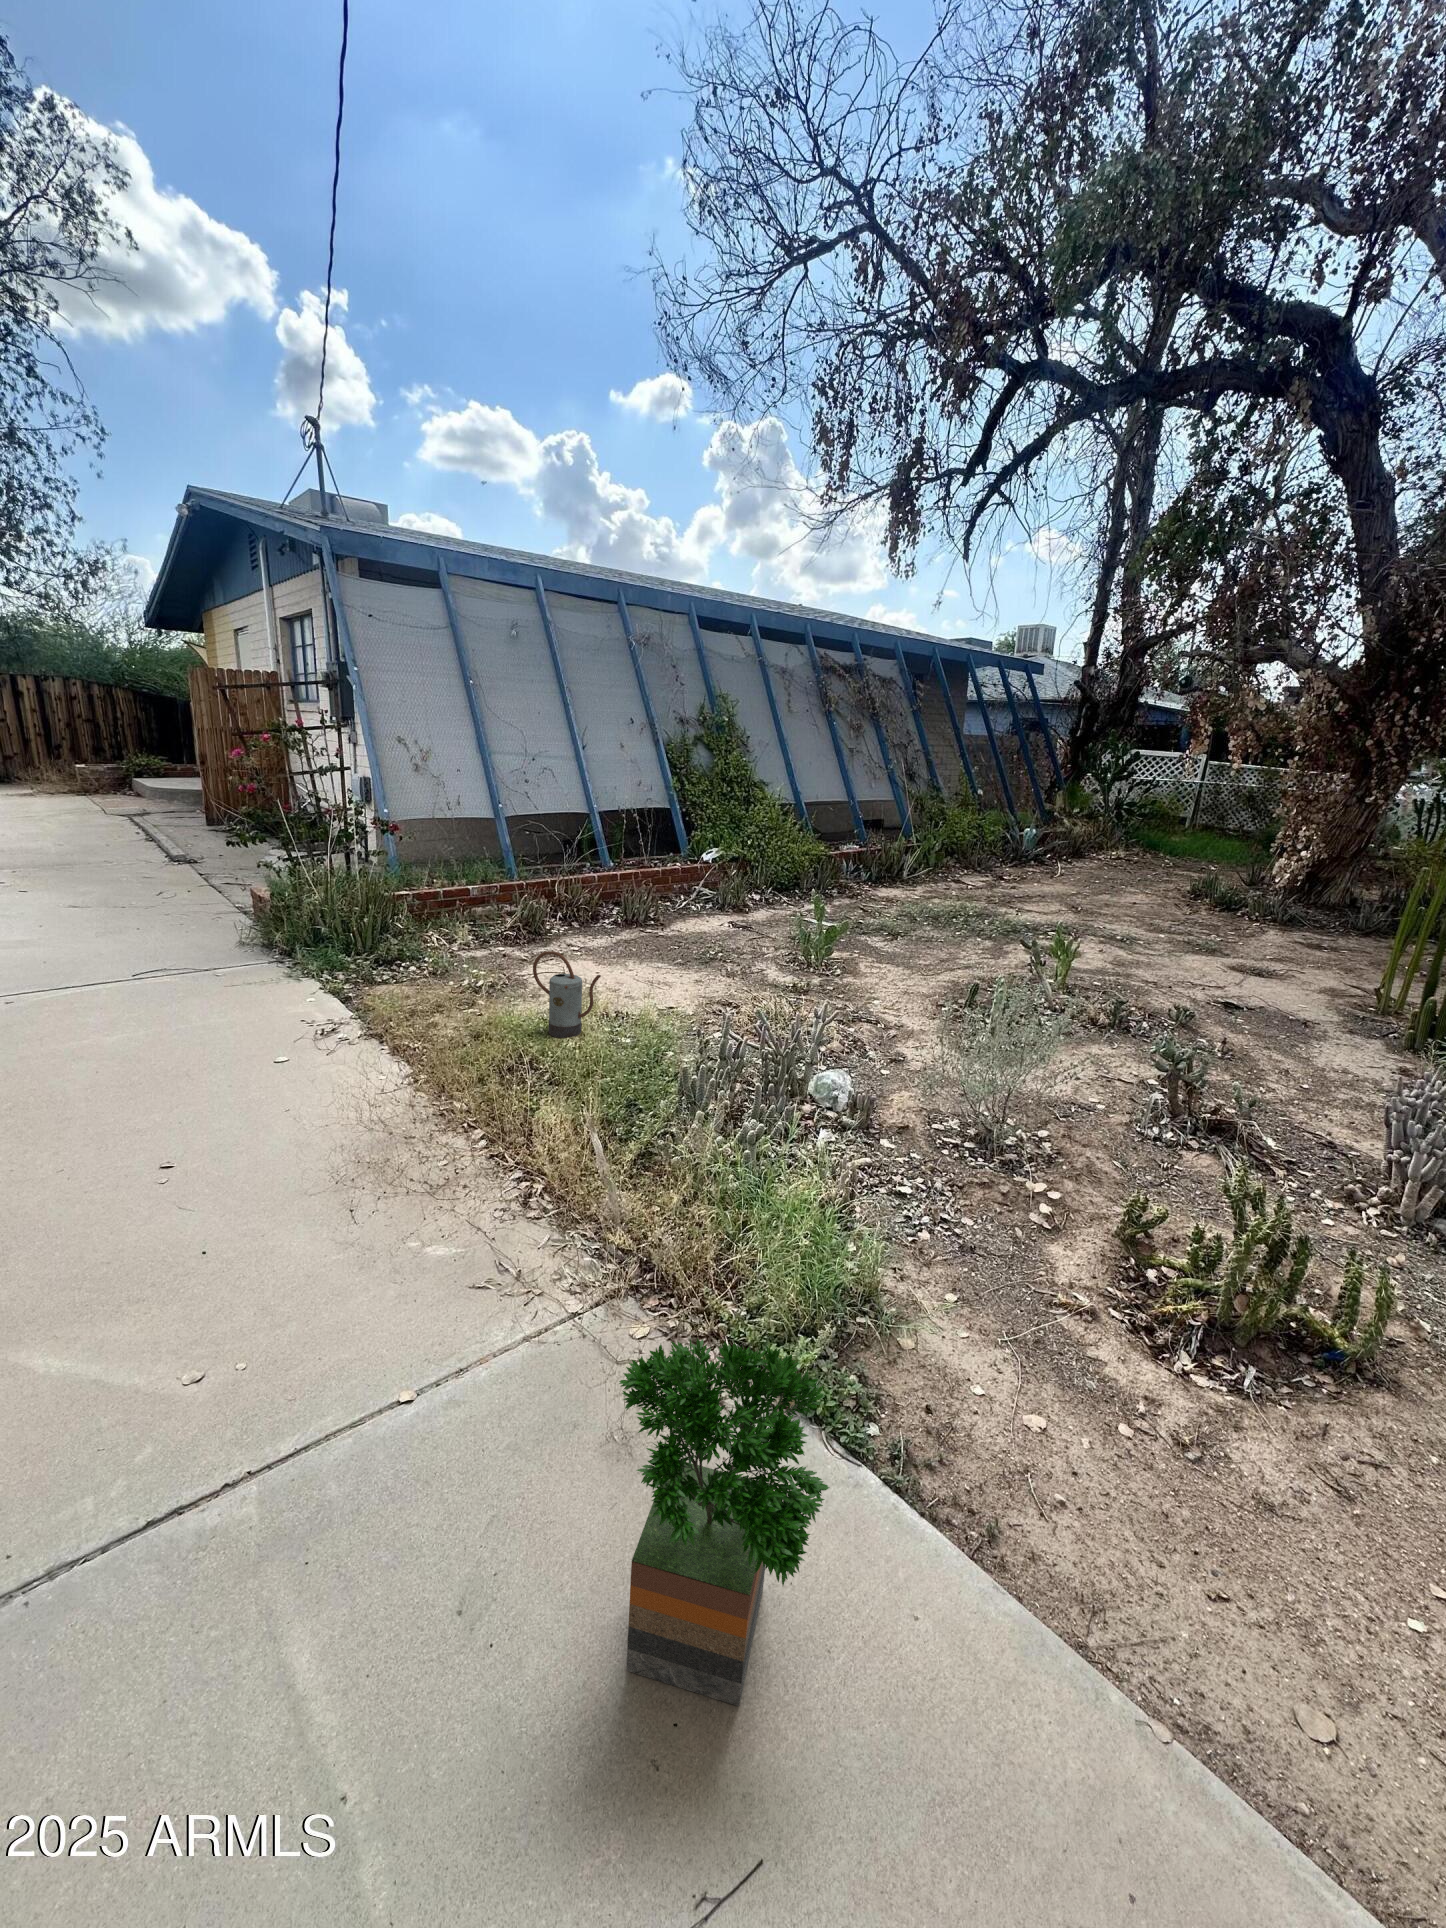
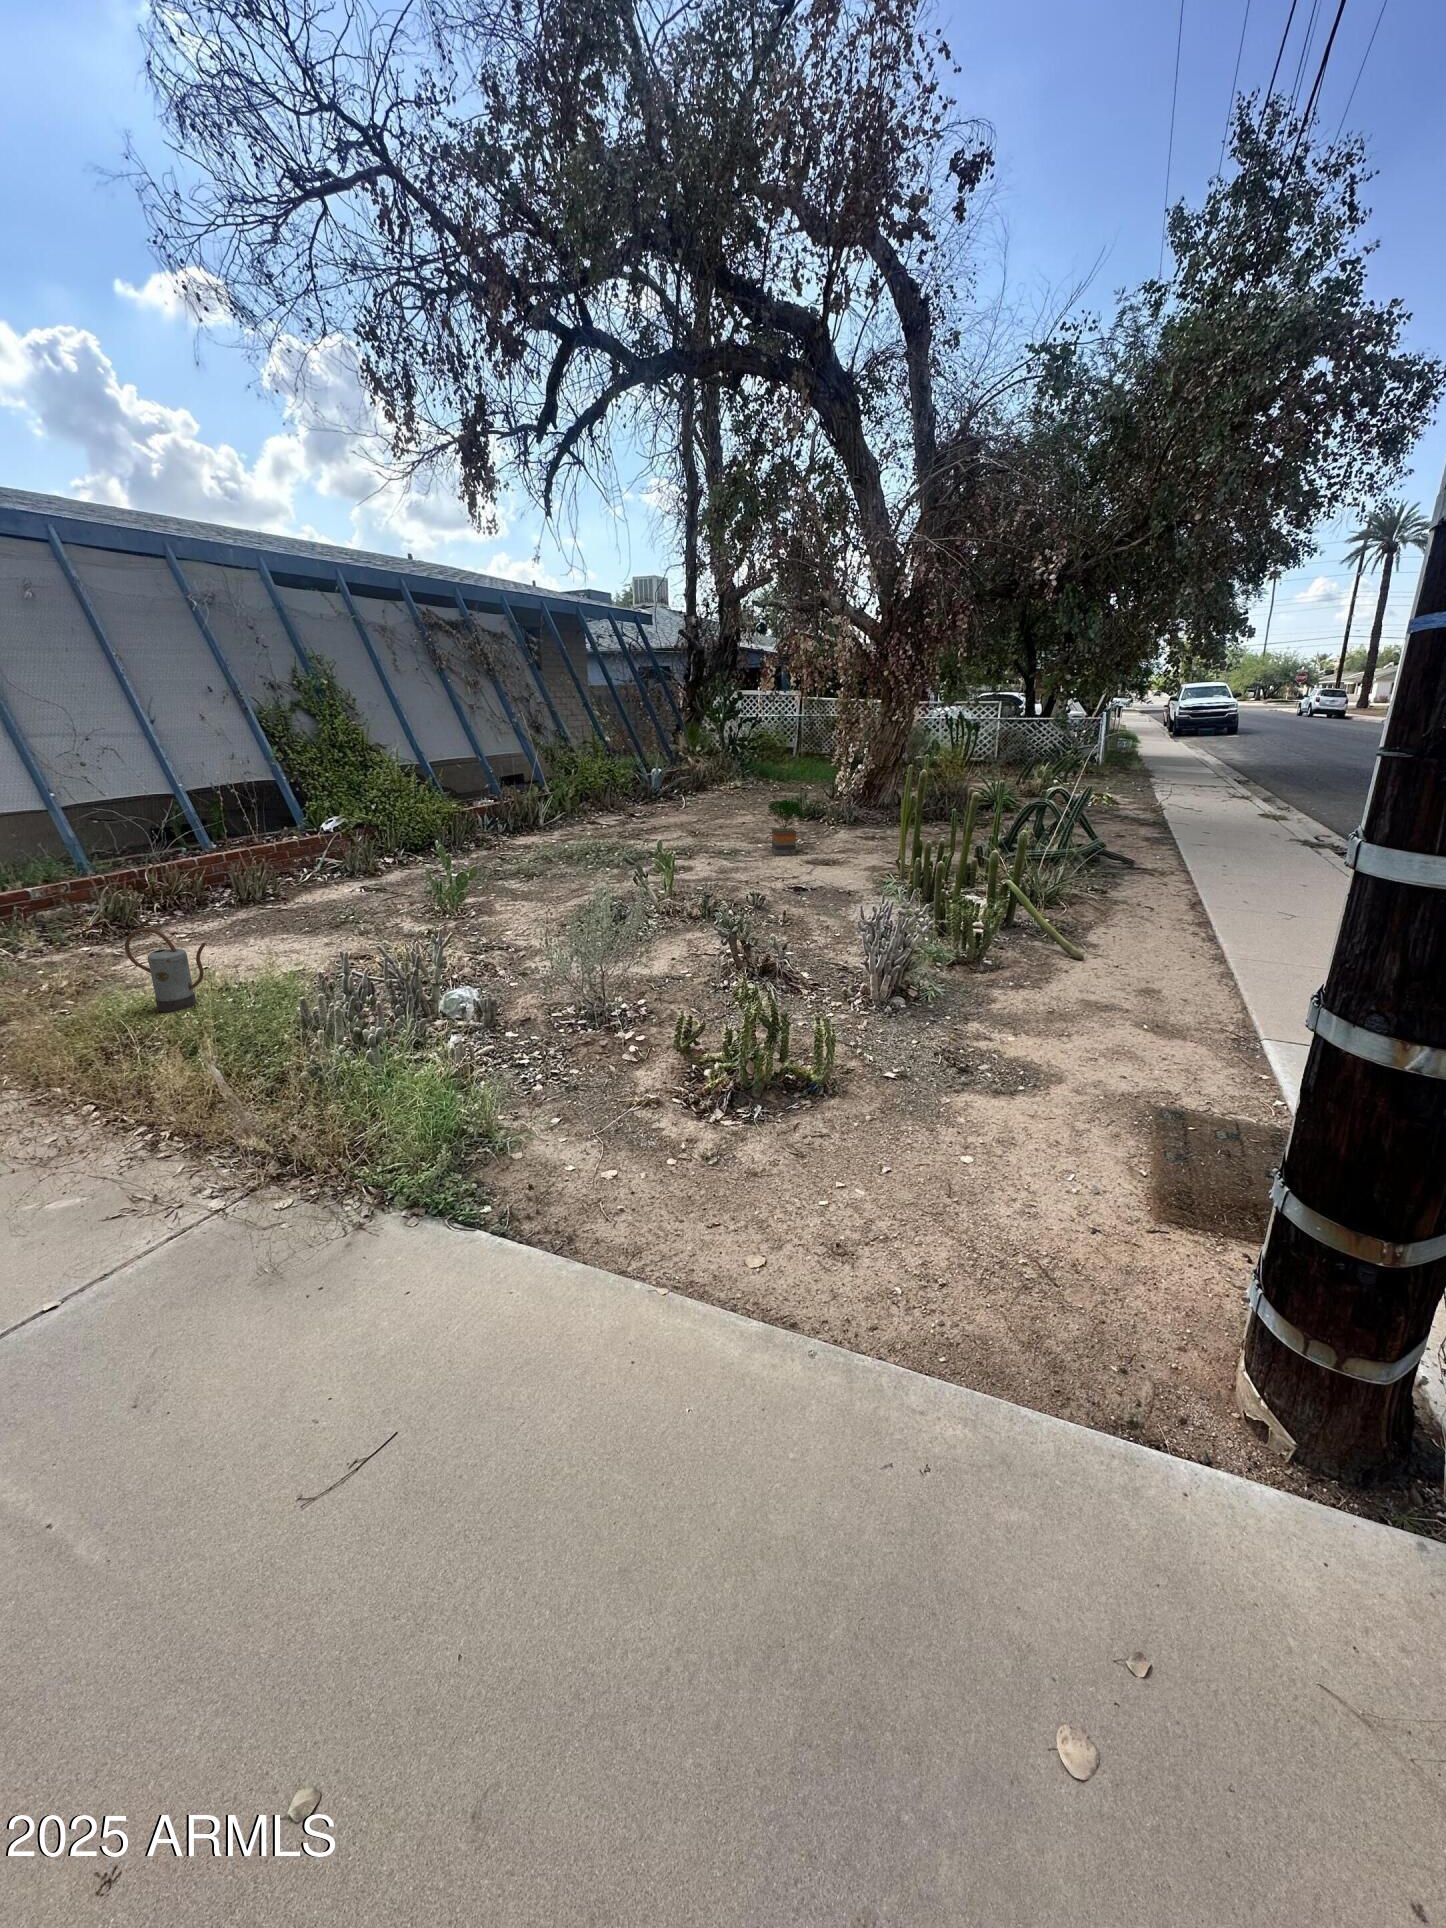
potted tree: present [619,1338,829,1706] -> present [768,800,805,855]

